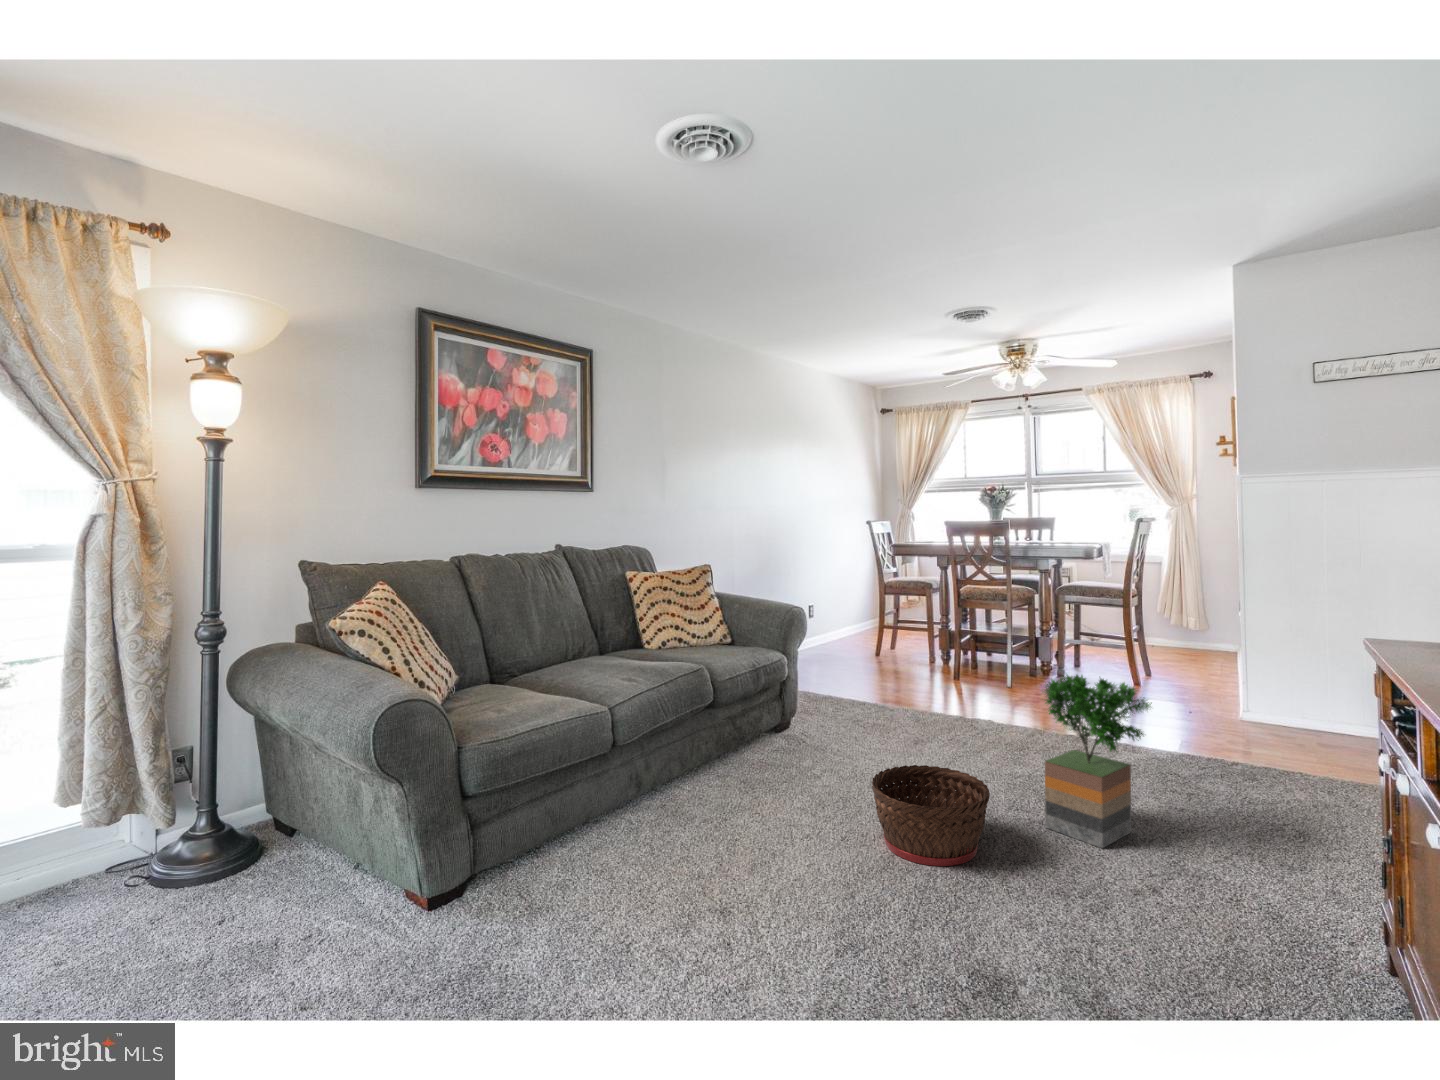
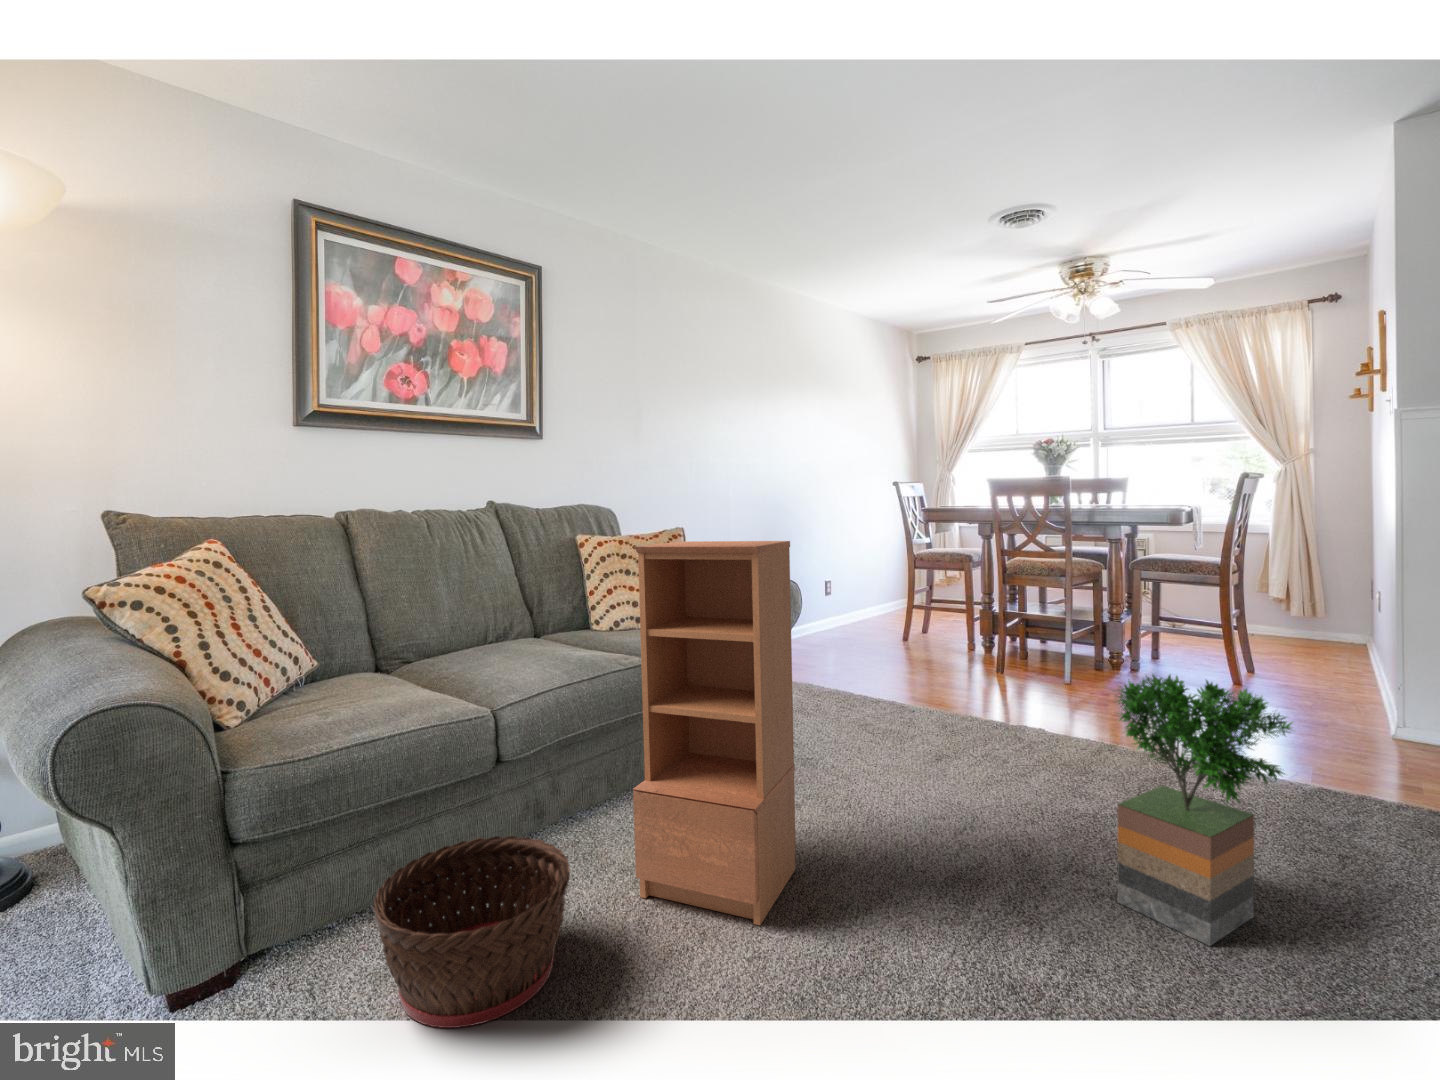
bookcase: none [719,583,826,848] -> present [633,541,796,925]
basket: present [872,765,990,866] -> present [373,836,570,1028]

